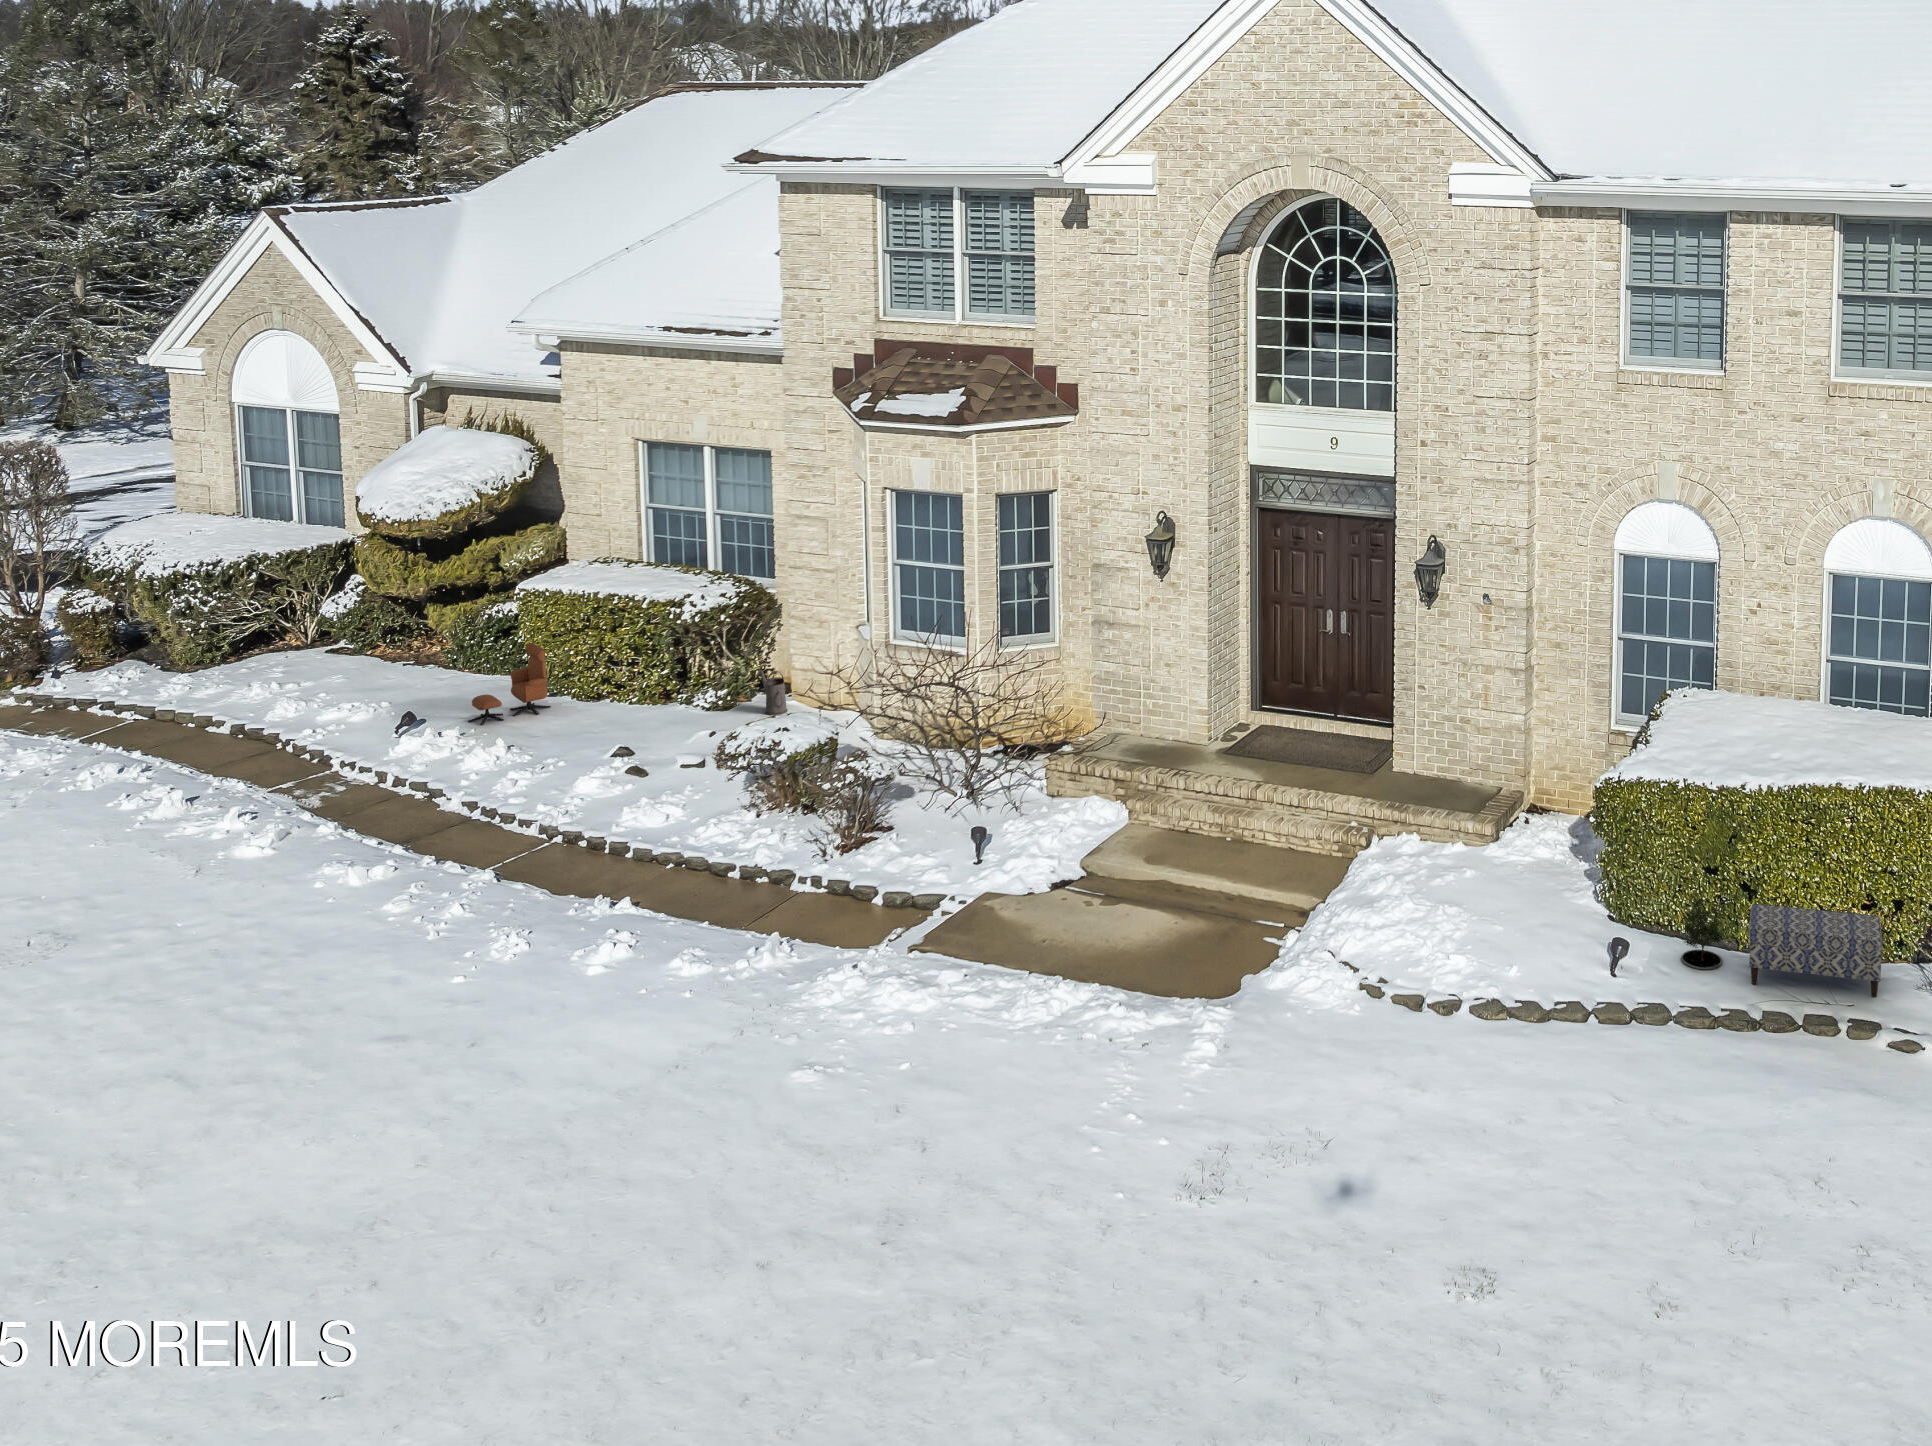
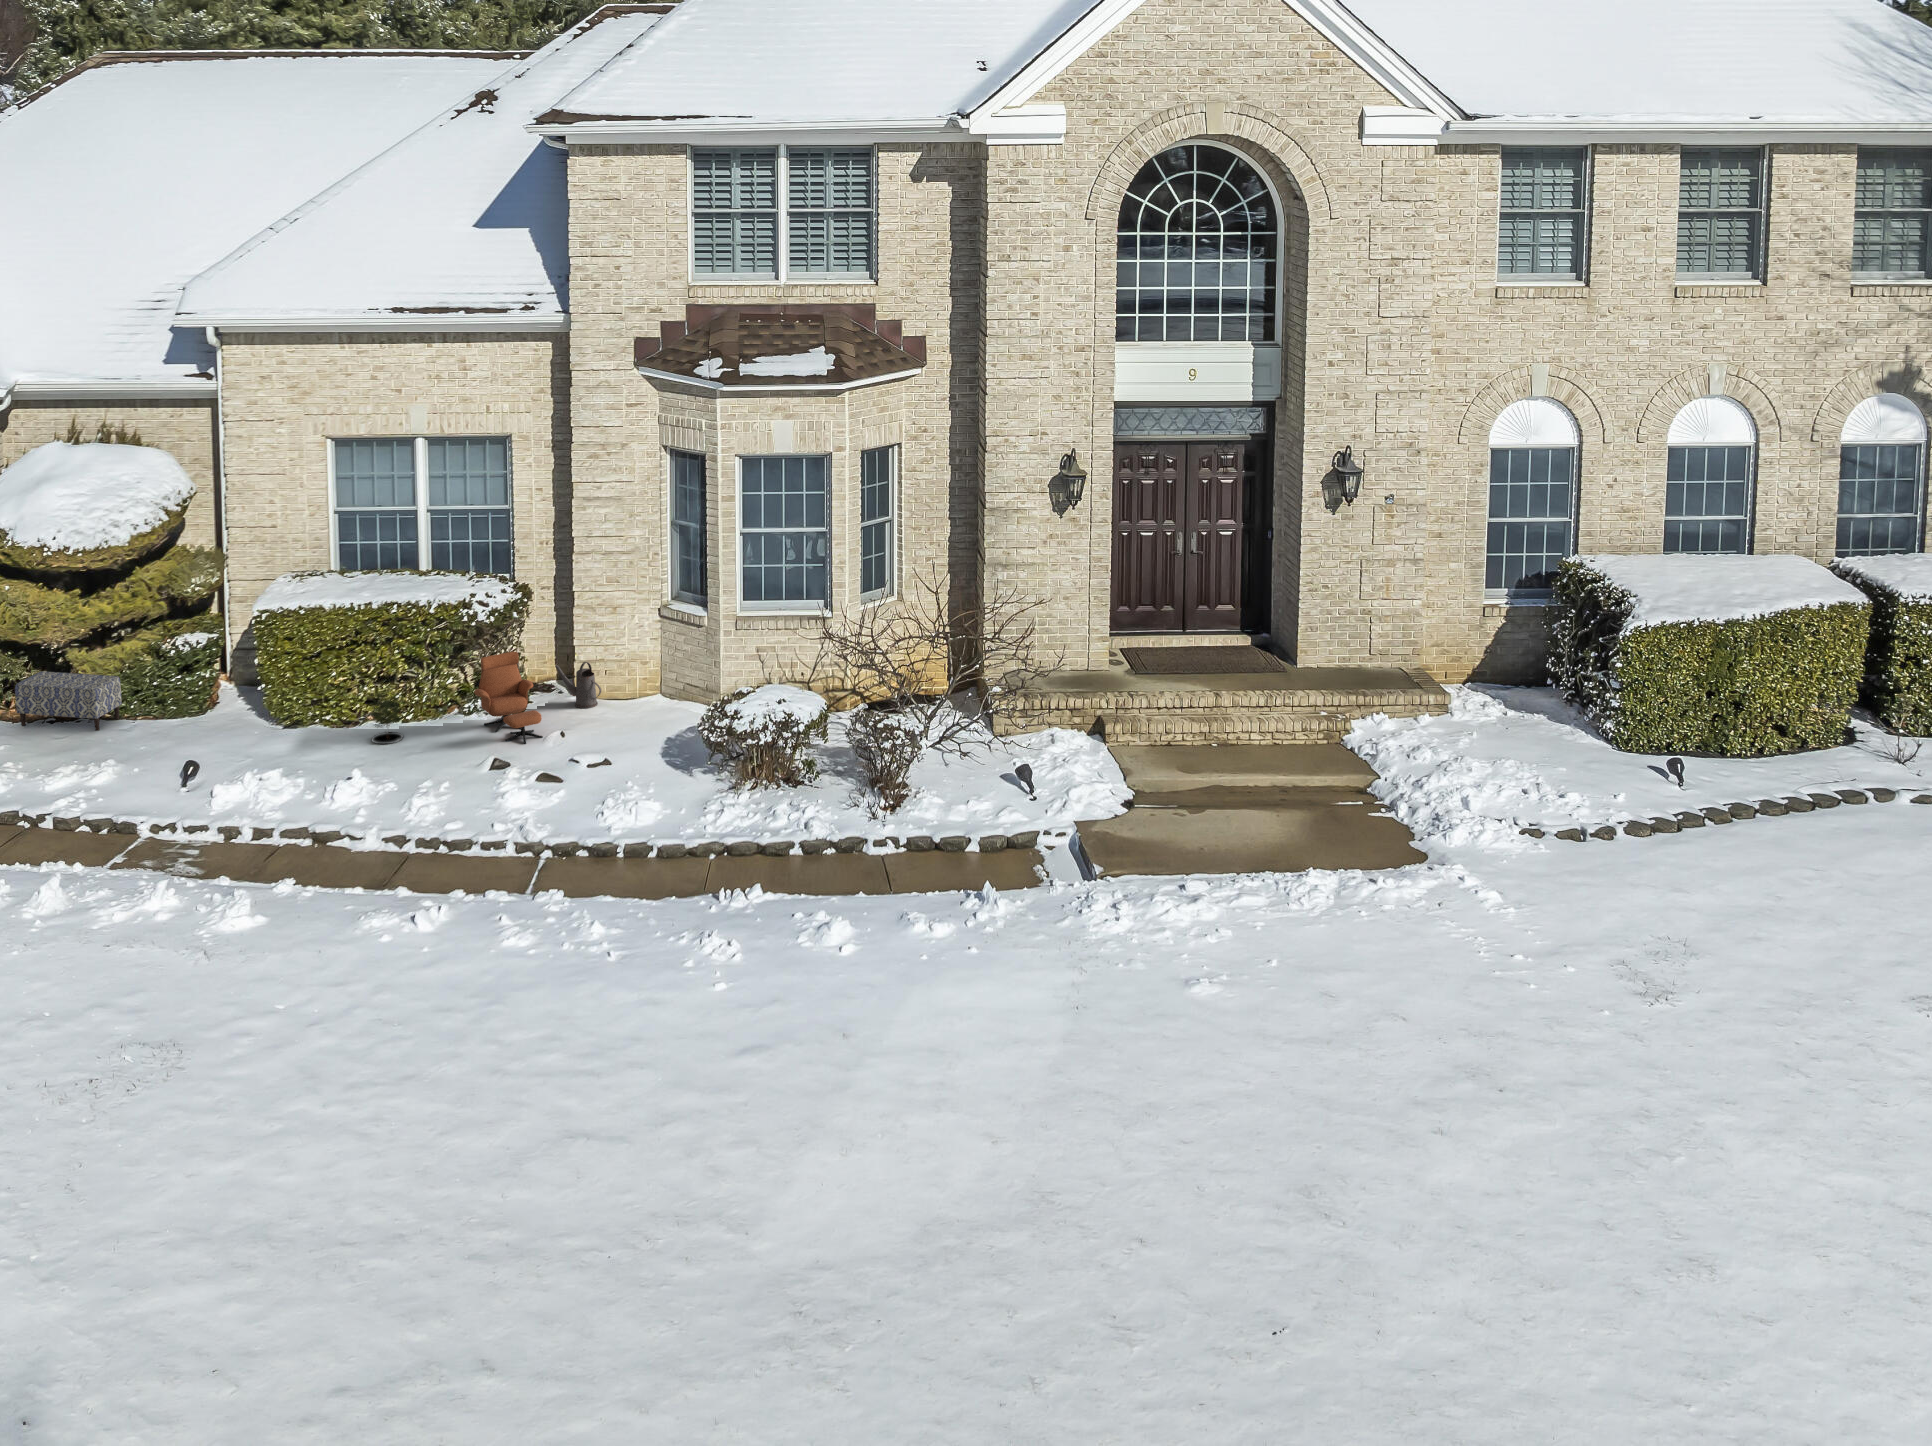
lounge chair: present [468,643,551,725] -> present [474,652,543,744]
potted tree: present [1681,894,1725,970] -> present [372,692,403,744]
bench: present [1749,904,1882,998] -> present [15,671,122,731]

